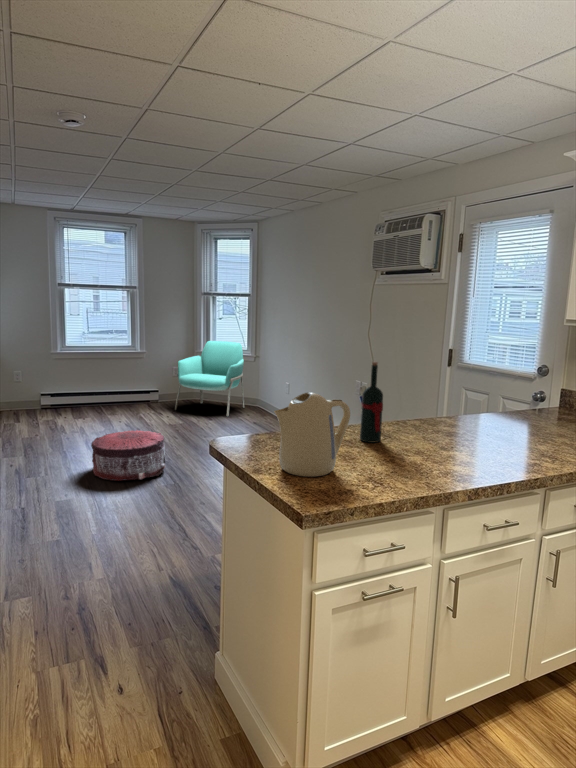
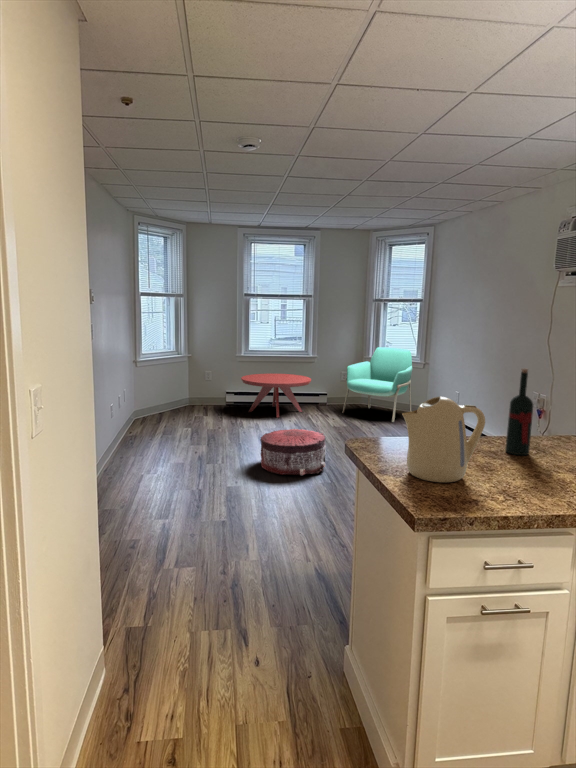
coffee table: none [59,371,140,419] -> present [241,374,311,417]

